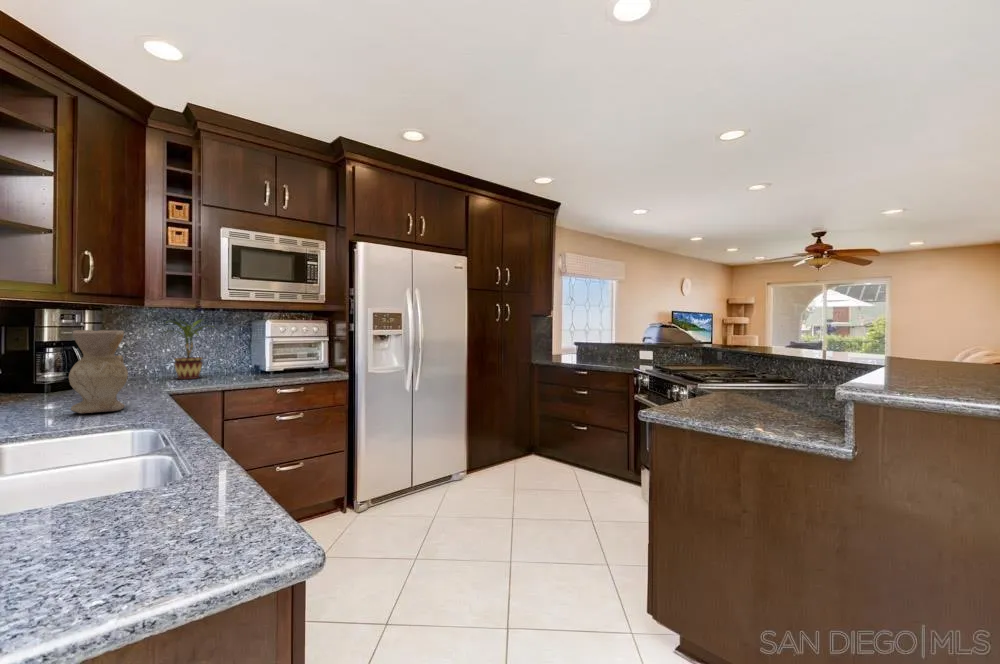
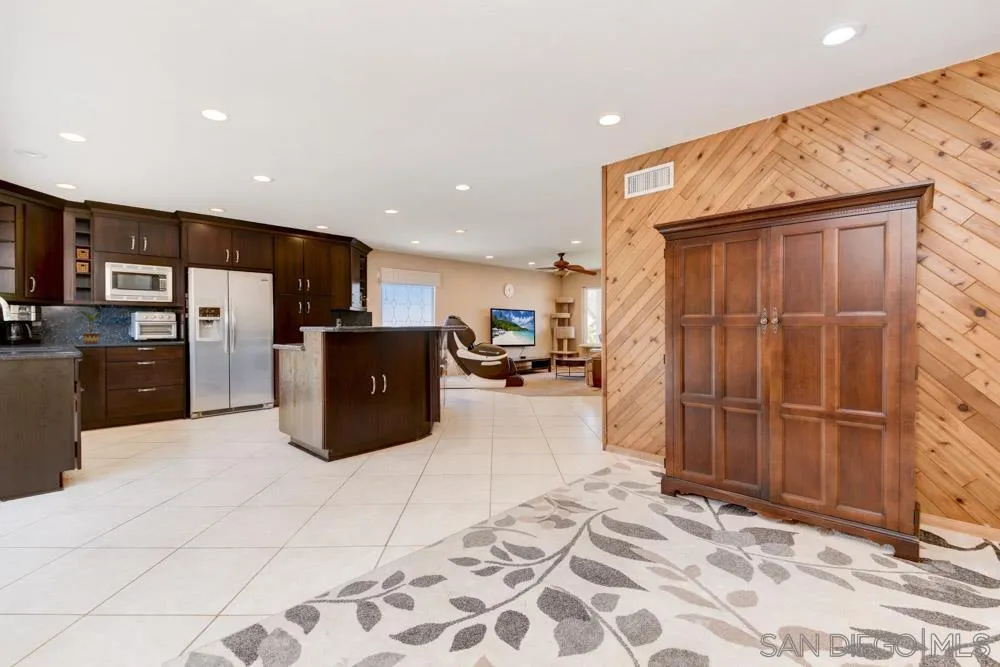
vase: present [69,330,128,413] -> none [24,311,51,346]

